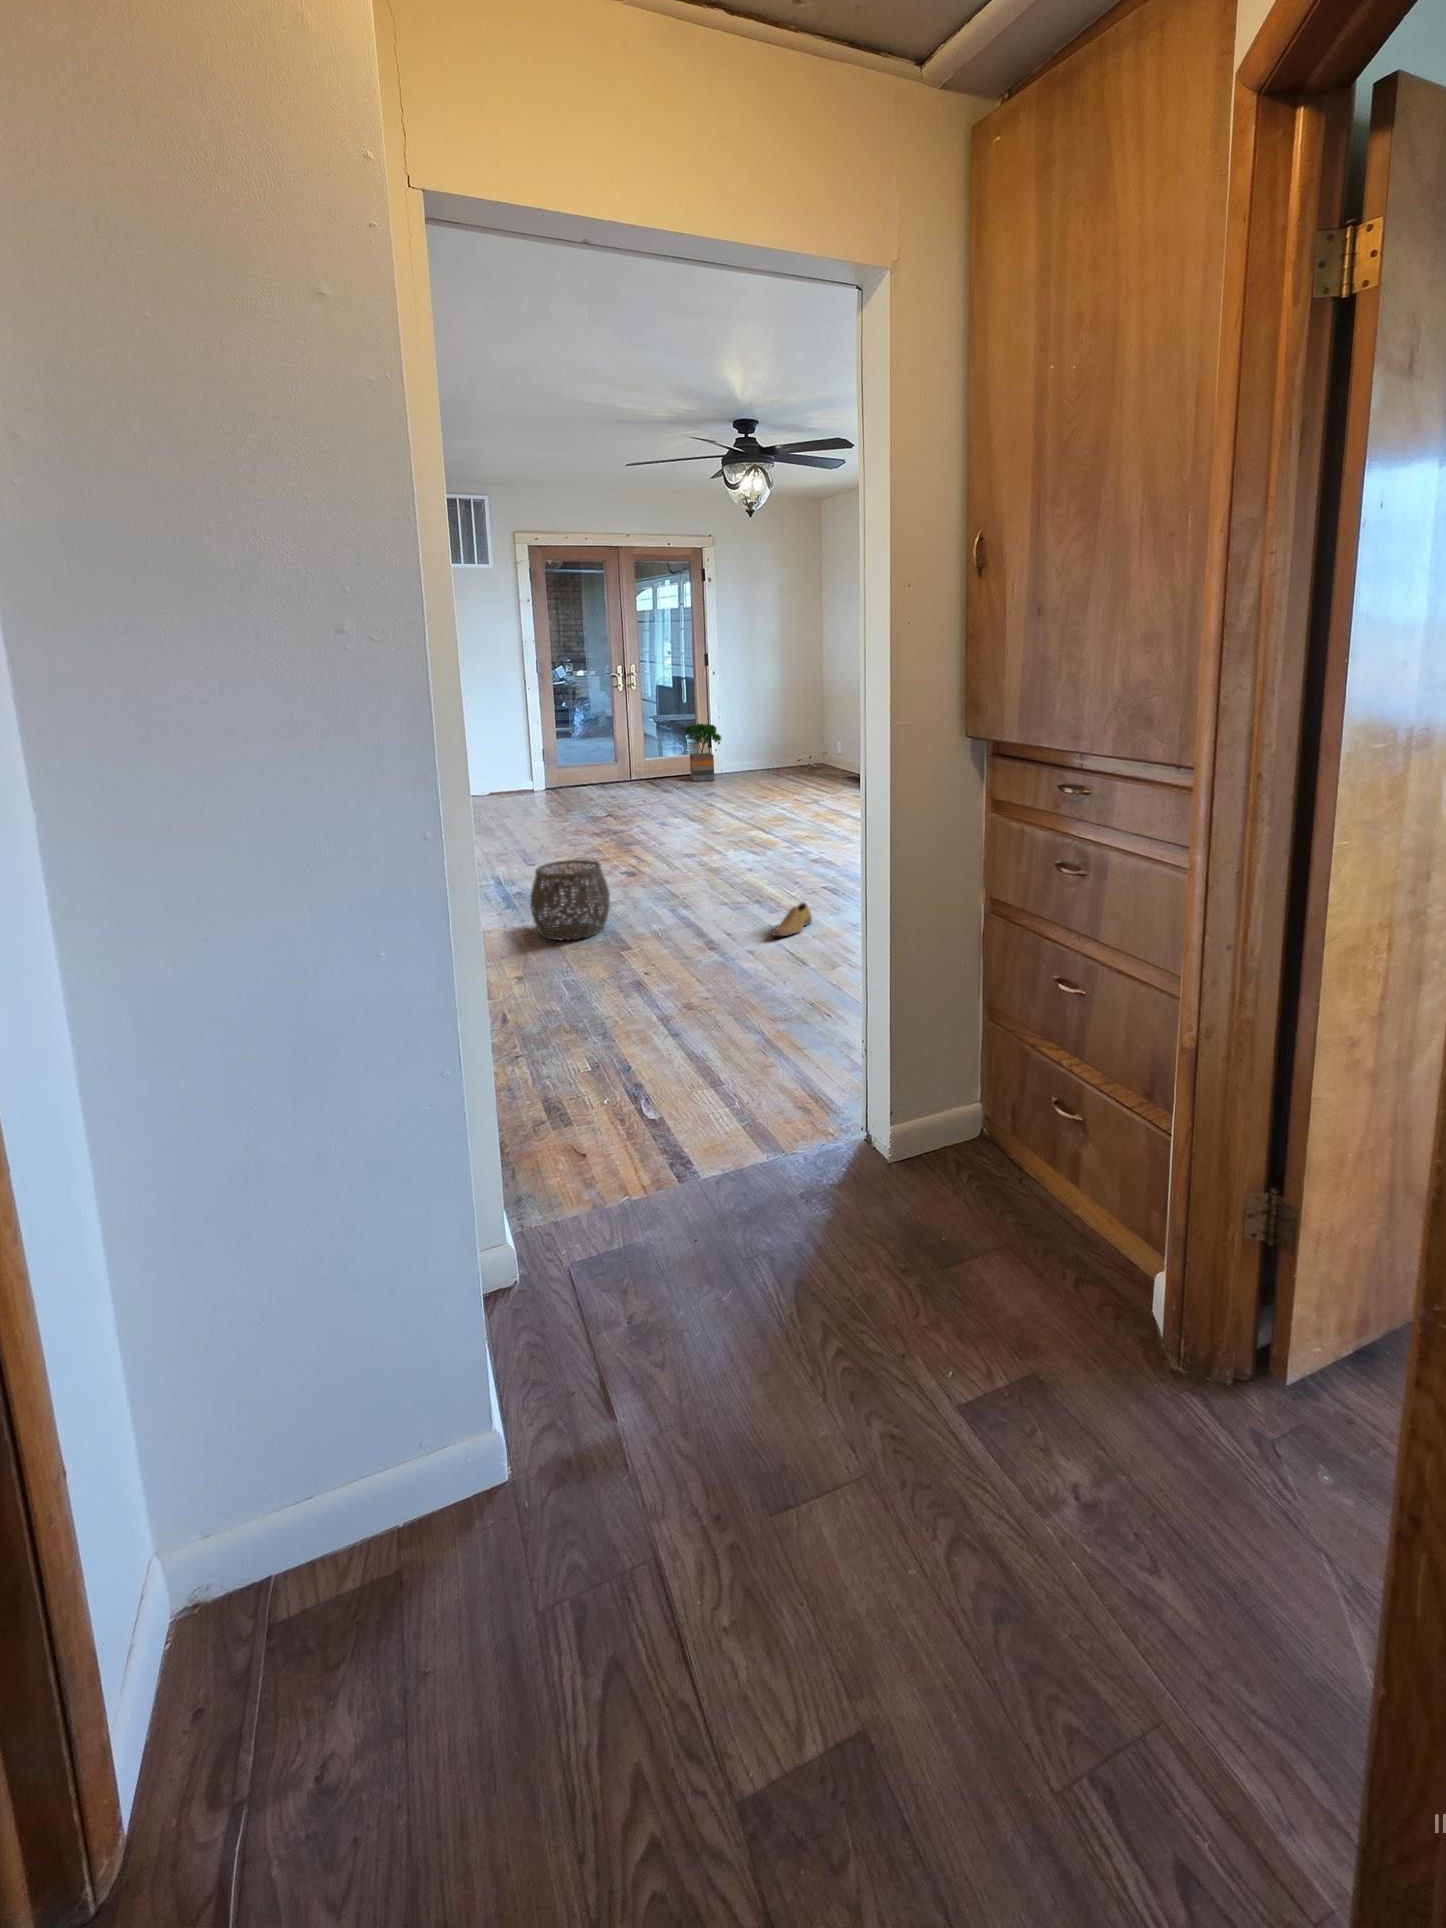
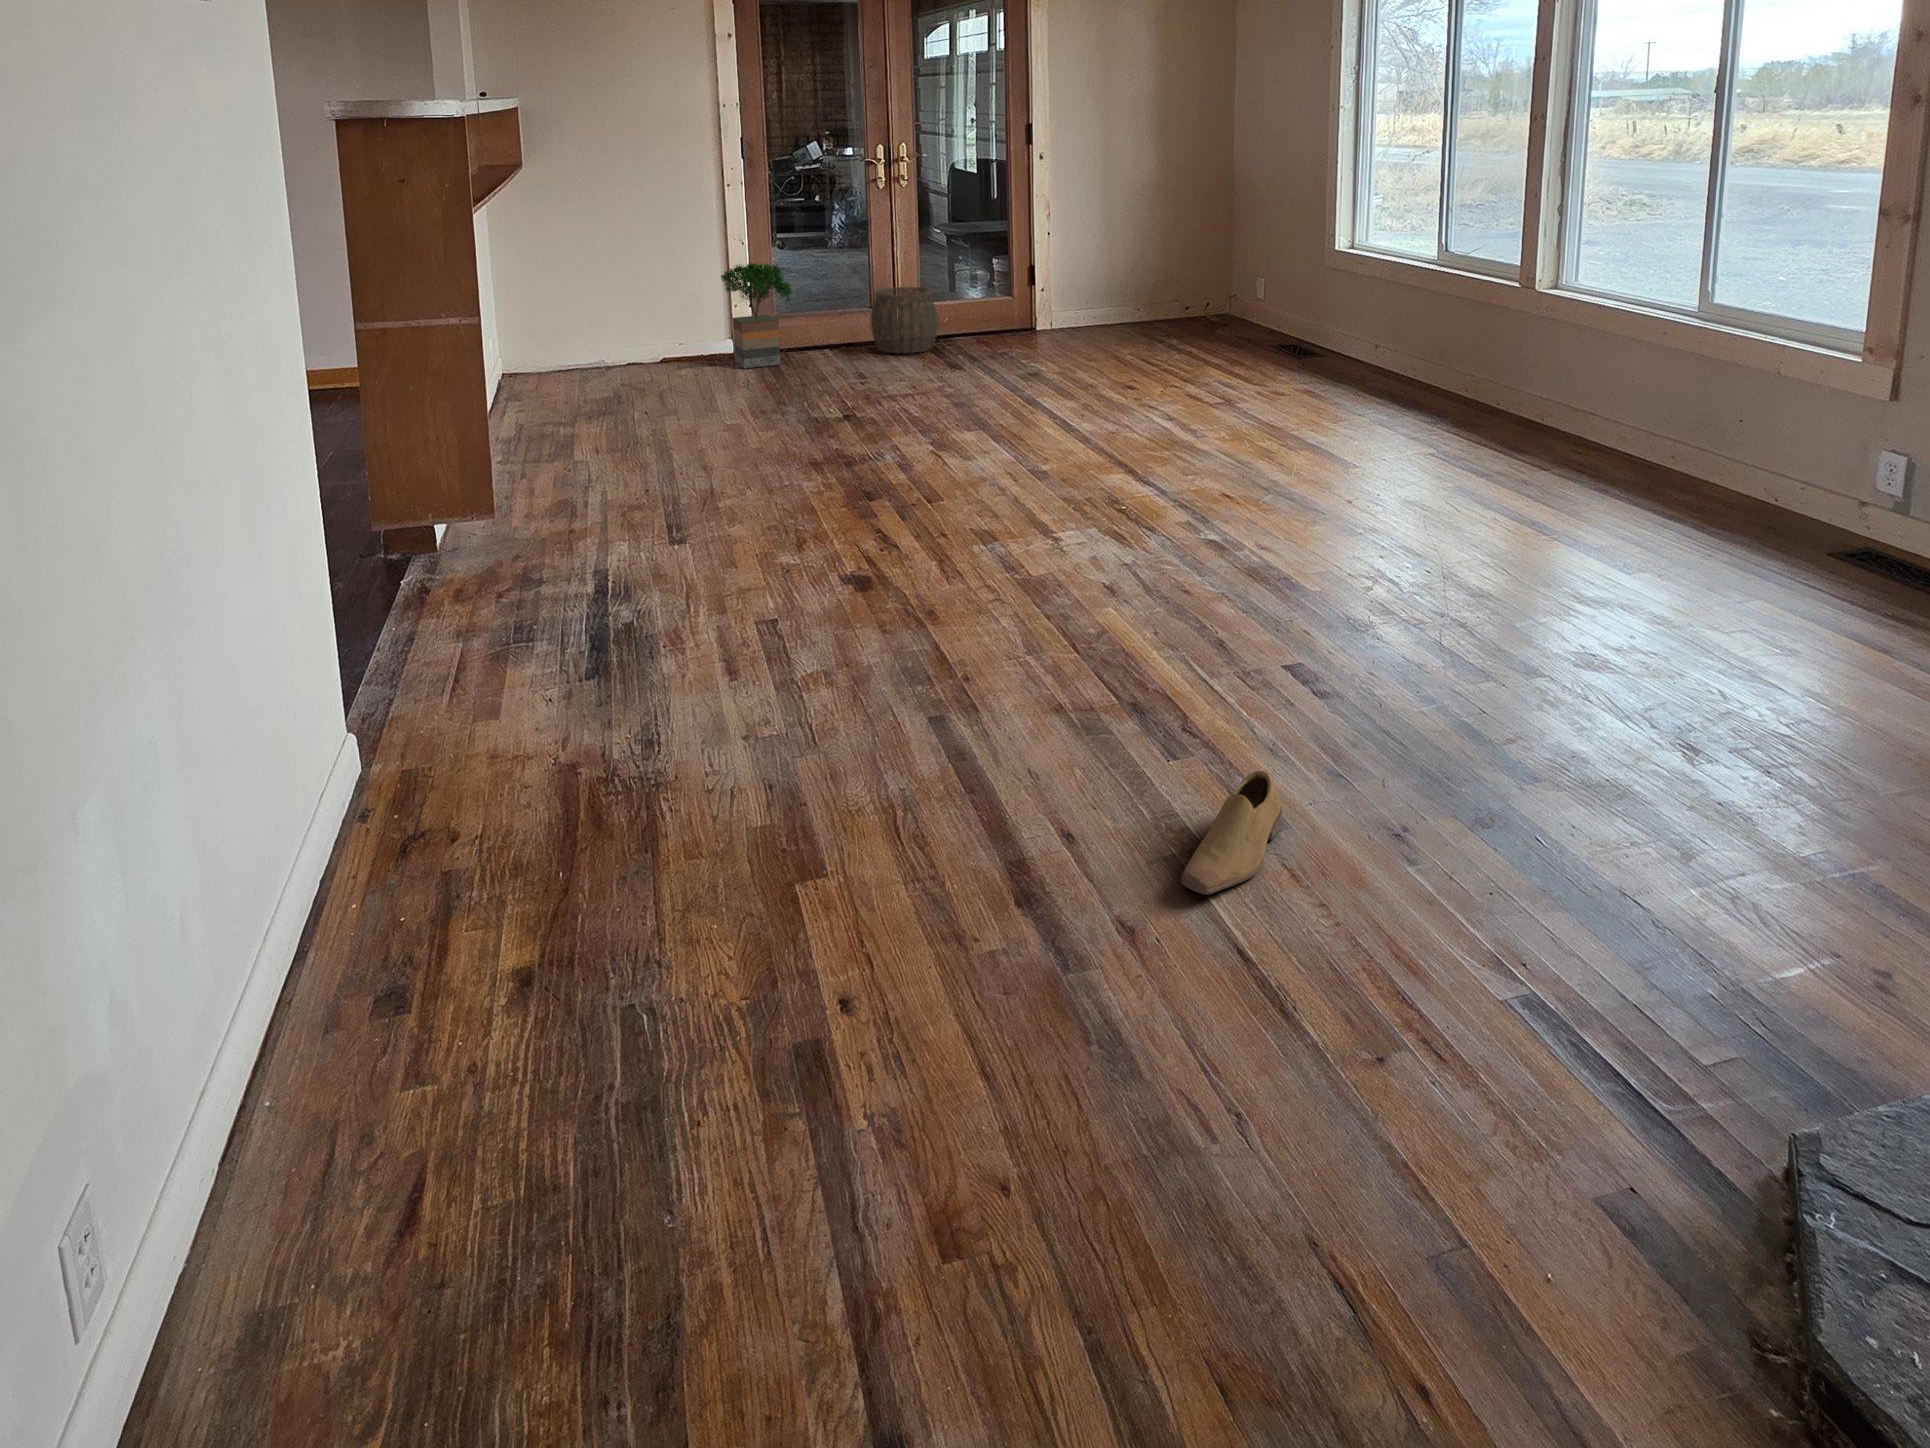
potted tree: present [683,724,721,781] -> present [721,263,792,368]
woven basket: present [530,860,610,941] -> present [870,287,938,354]

